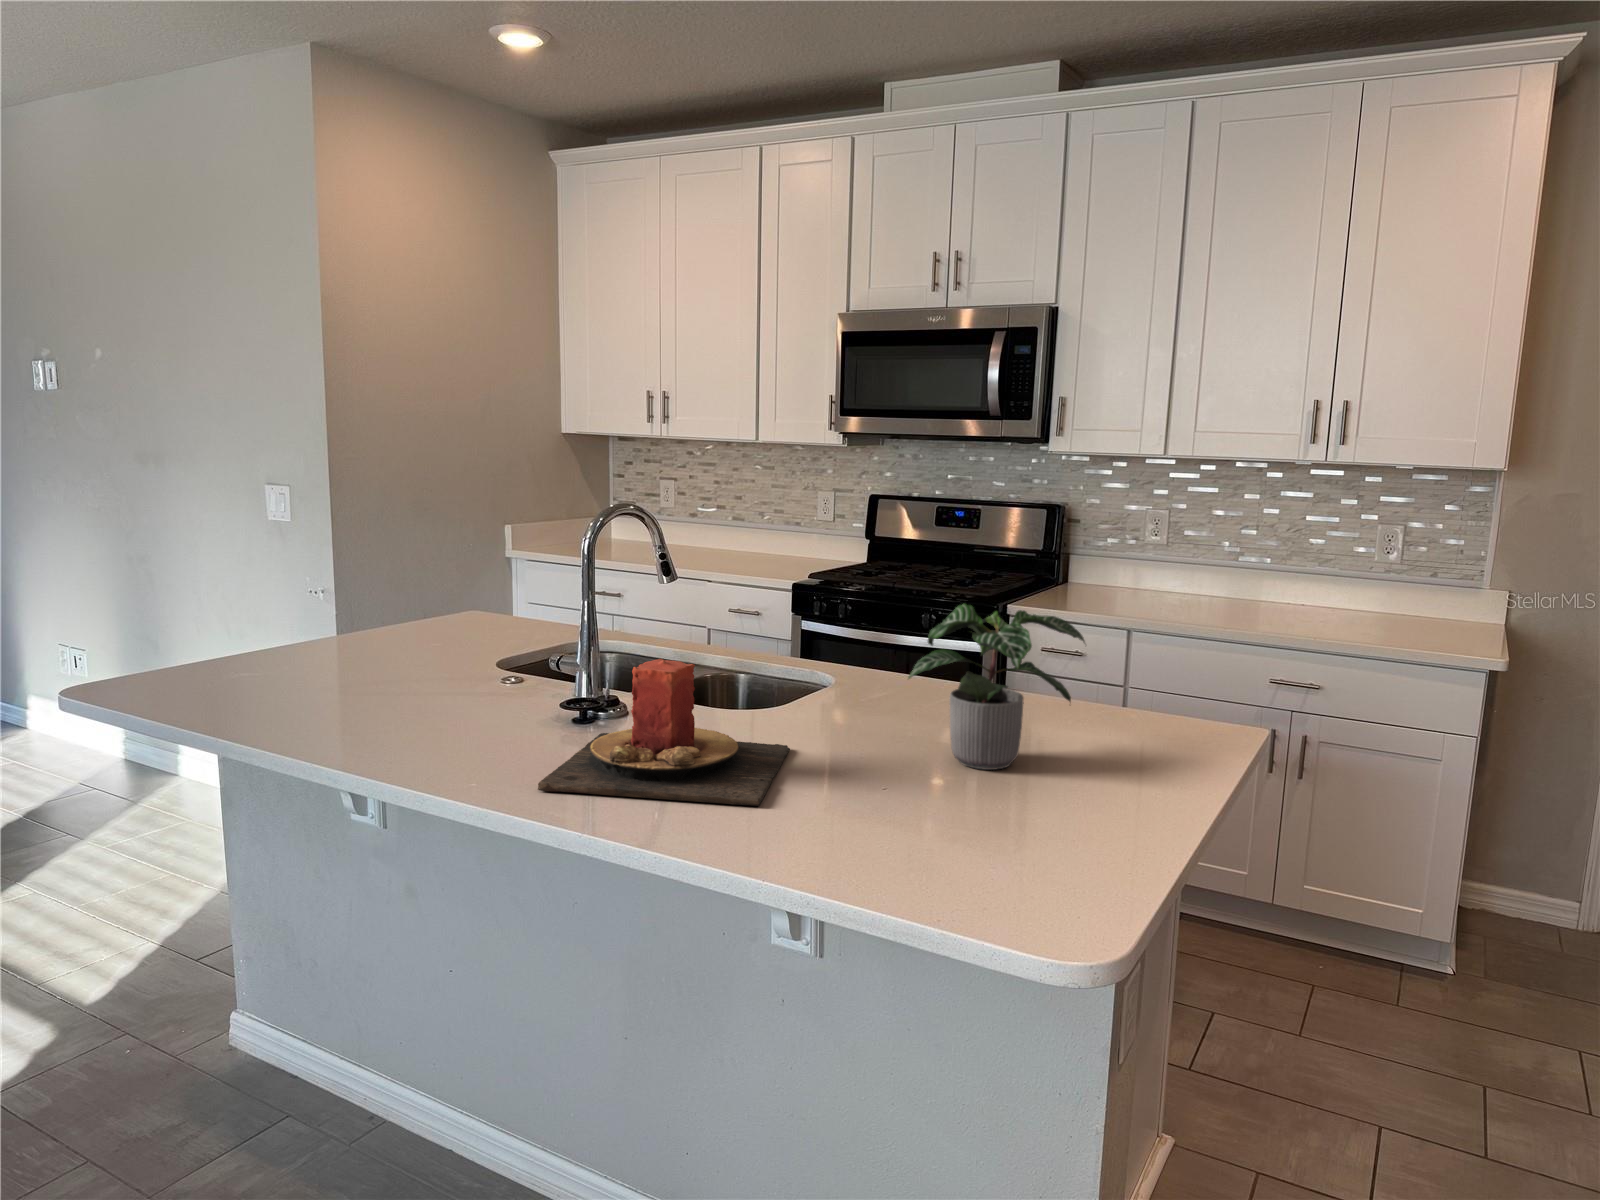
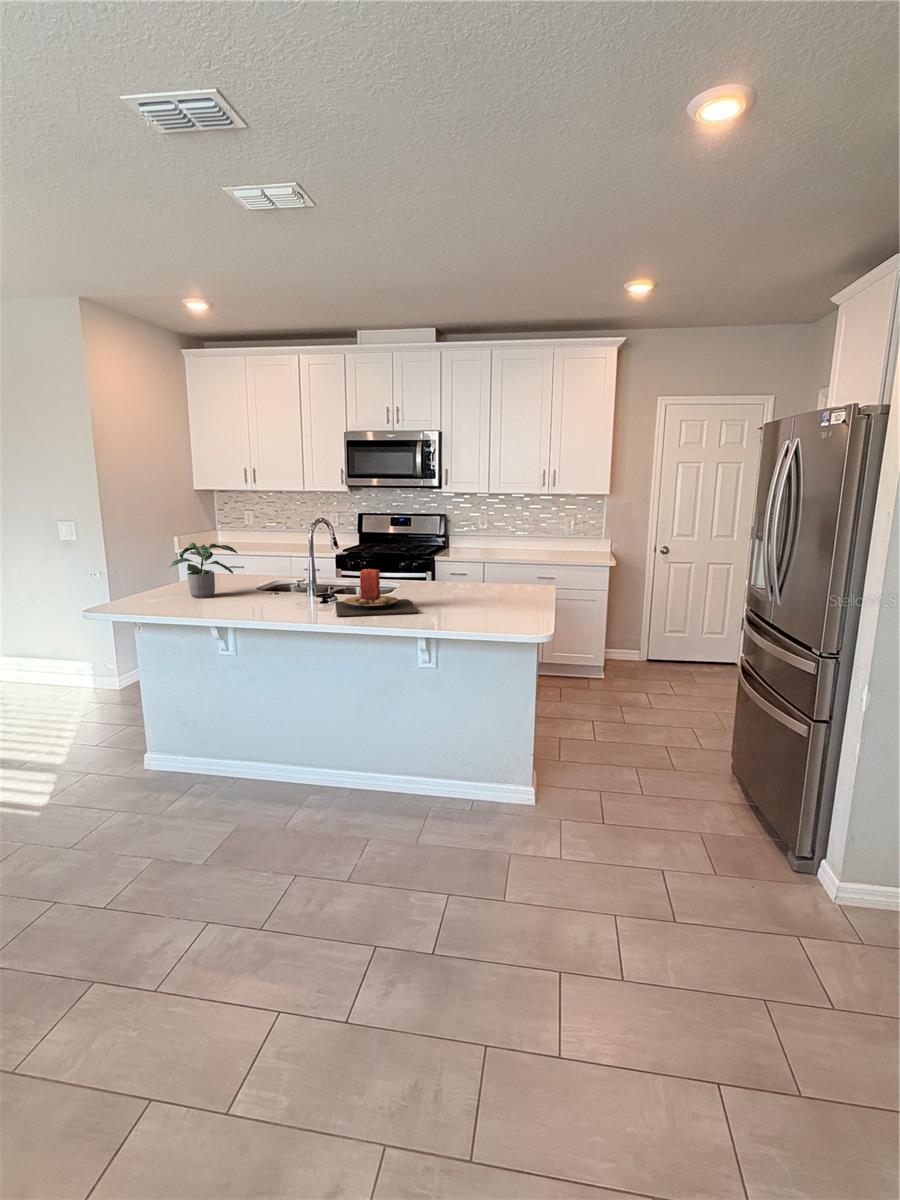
potted plant: present [908,604,1085,770] -> present [169,543,237,598]

